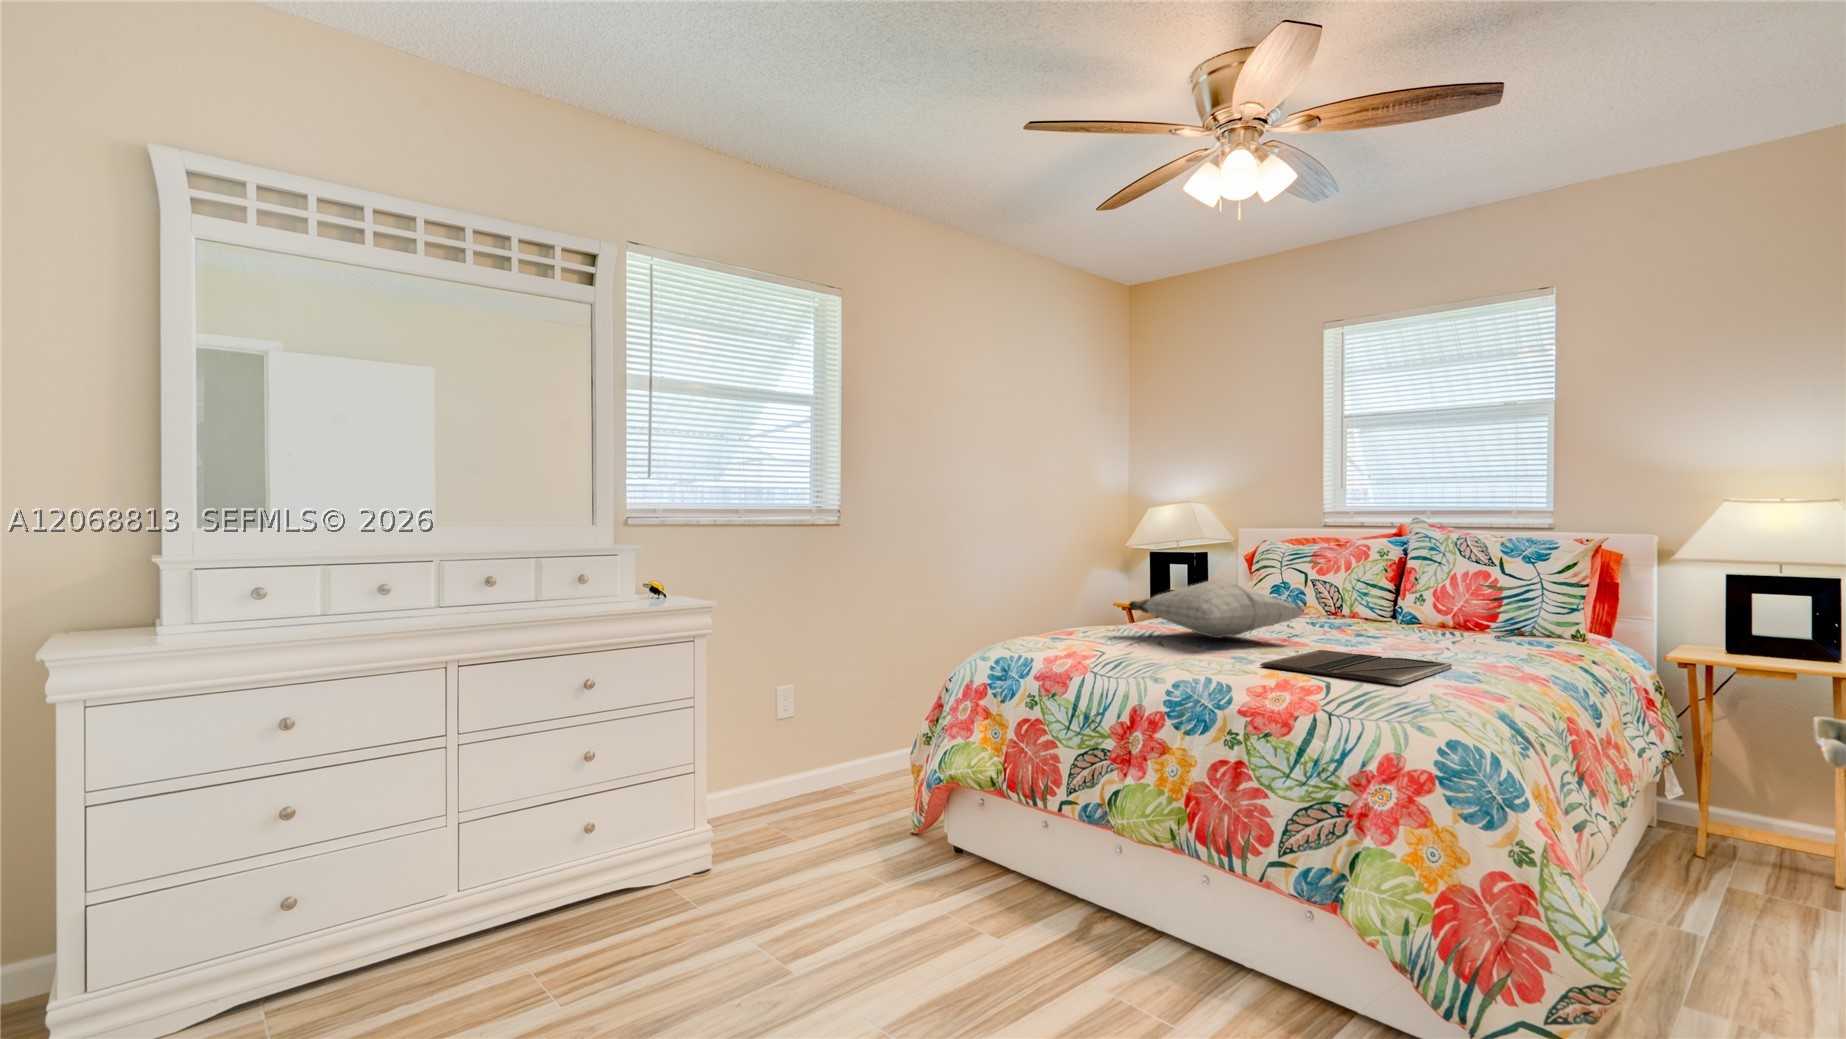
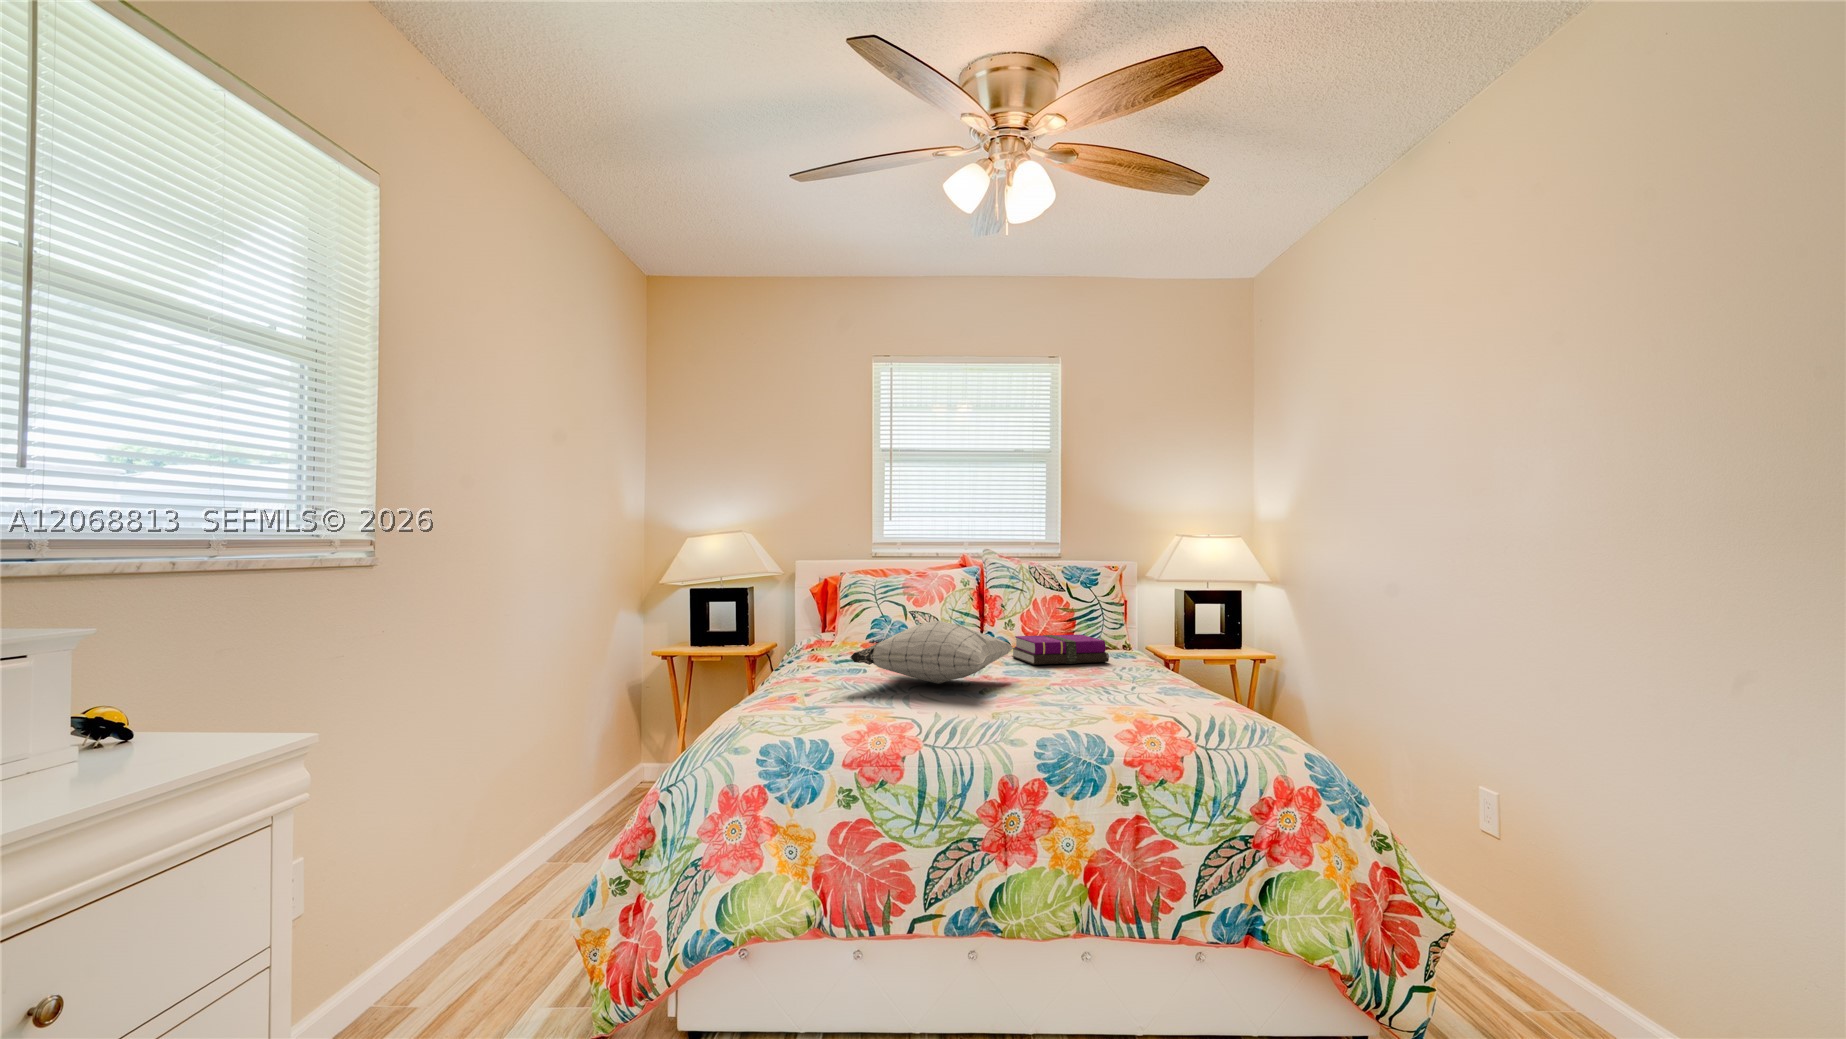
notebook: none [1368,608,1472,644] -> present [1012,635,1109,665]
laptop: present [1260,650,1452,685] -> none [1055,683,1209,710]

